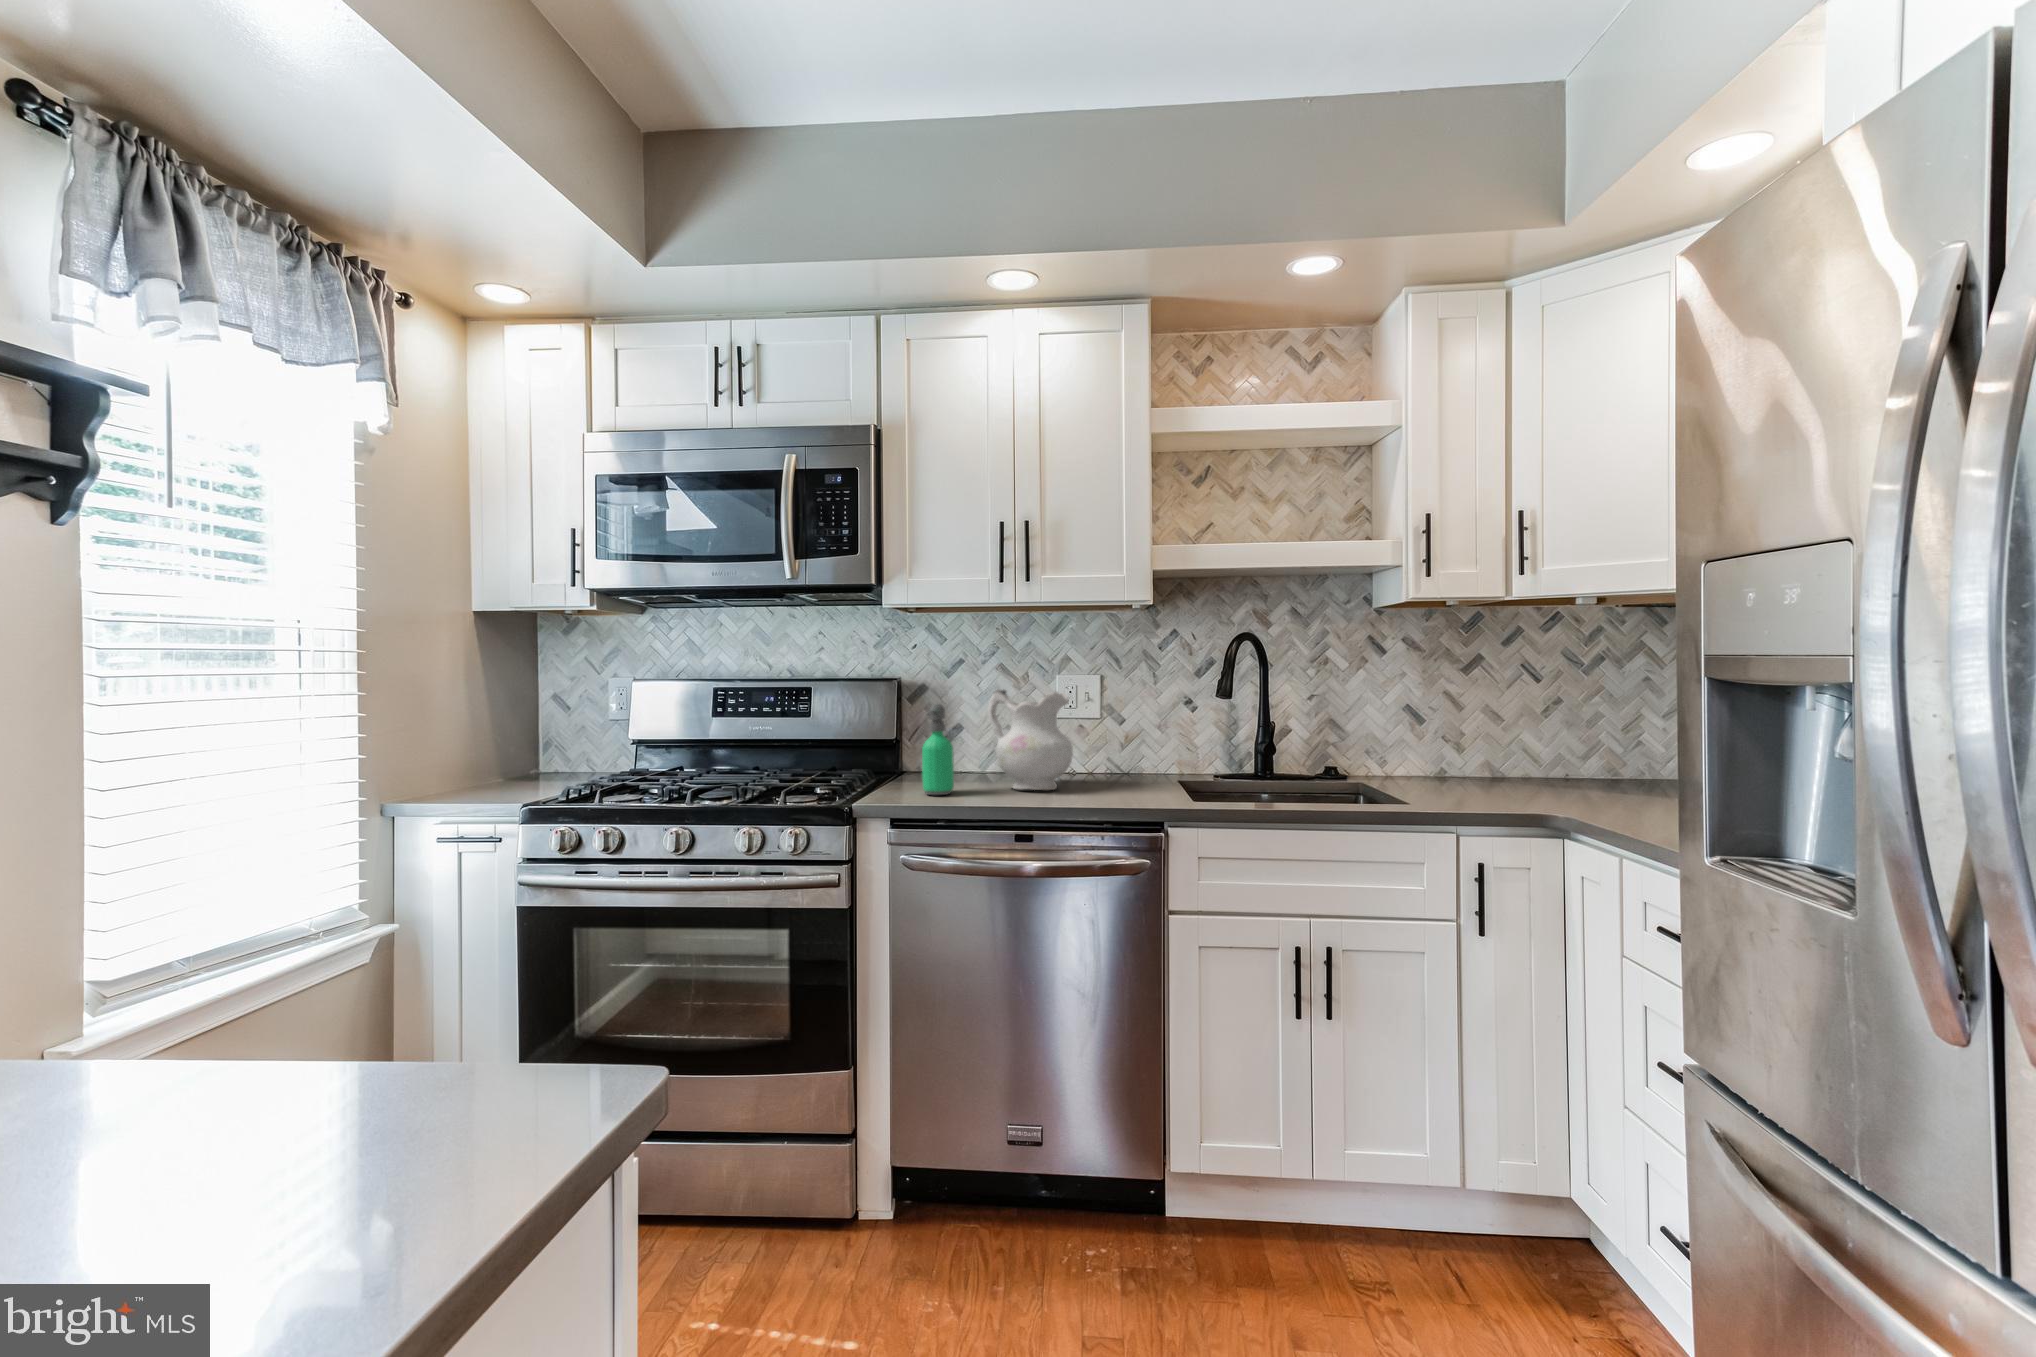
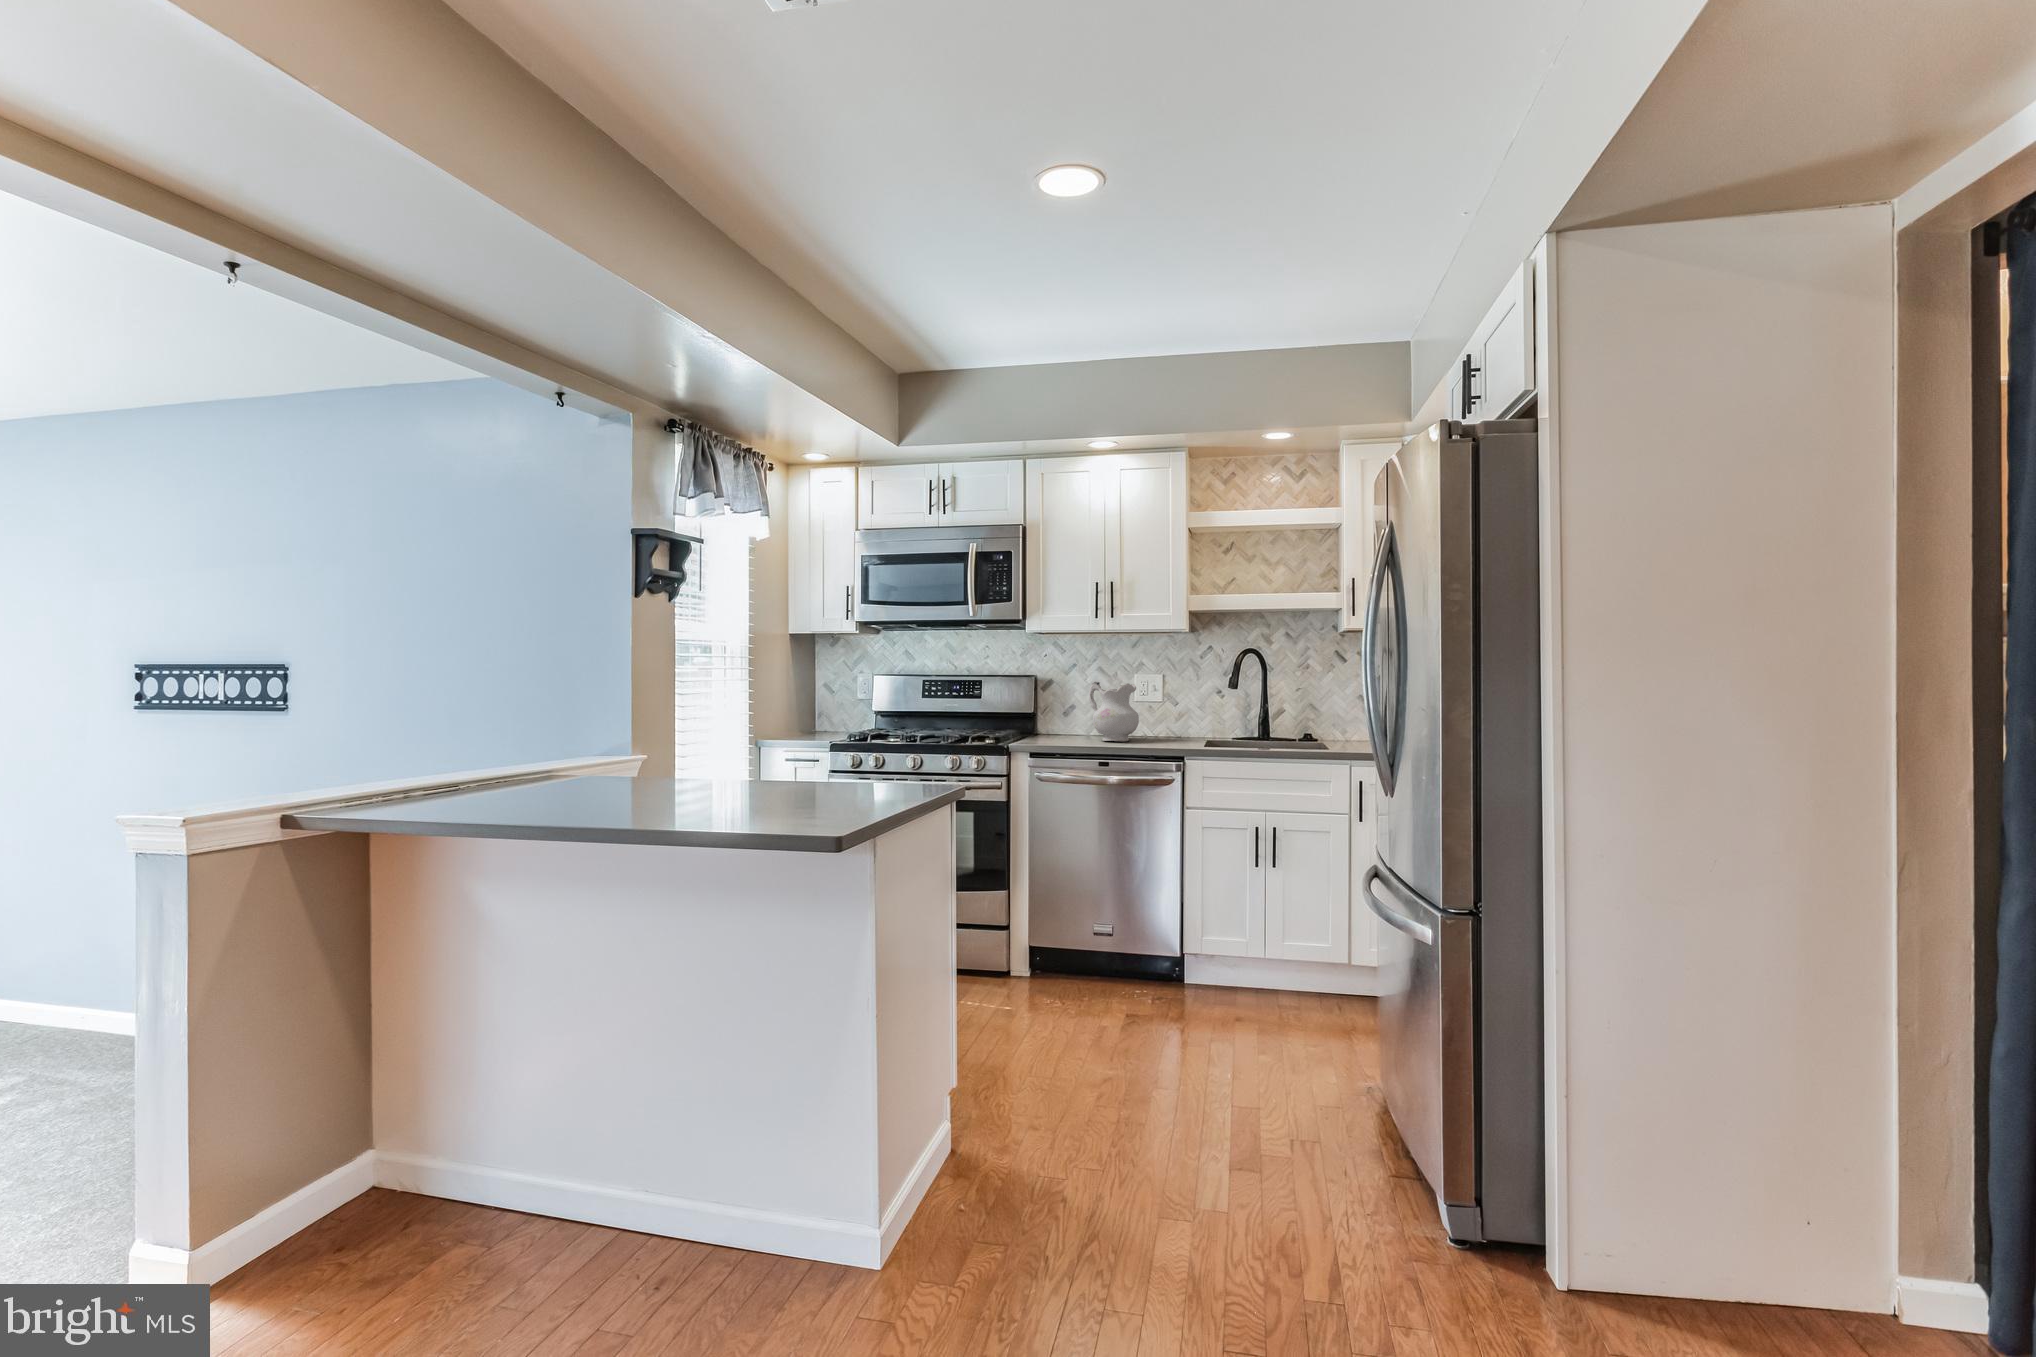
soap dispenser: present [922,704,954,795] -> none [1049,689,1067,743]

